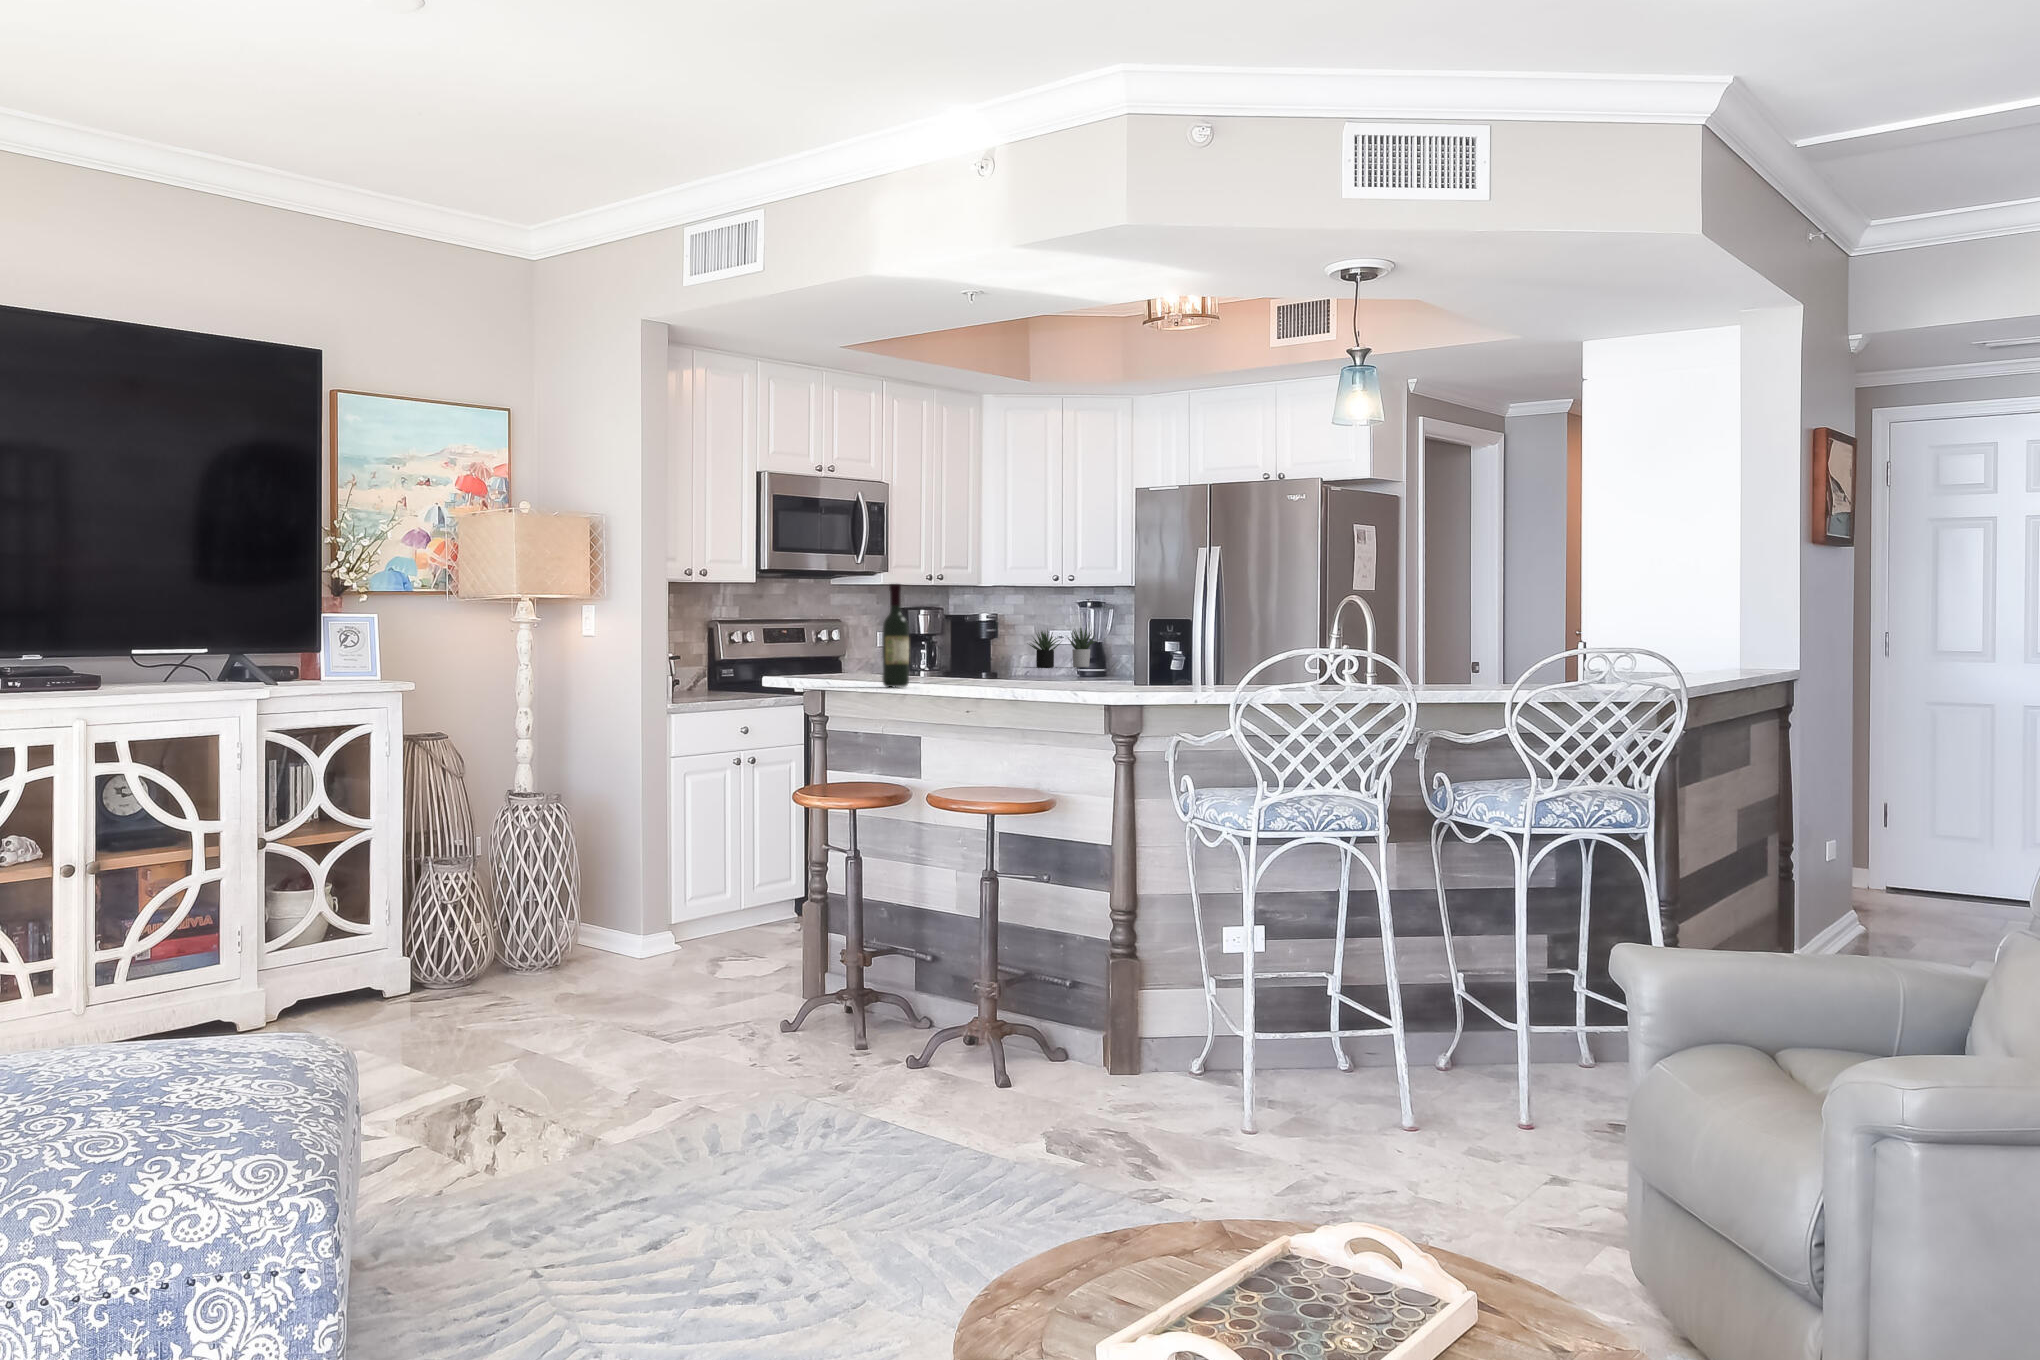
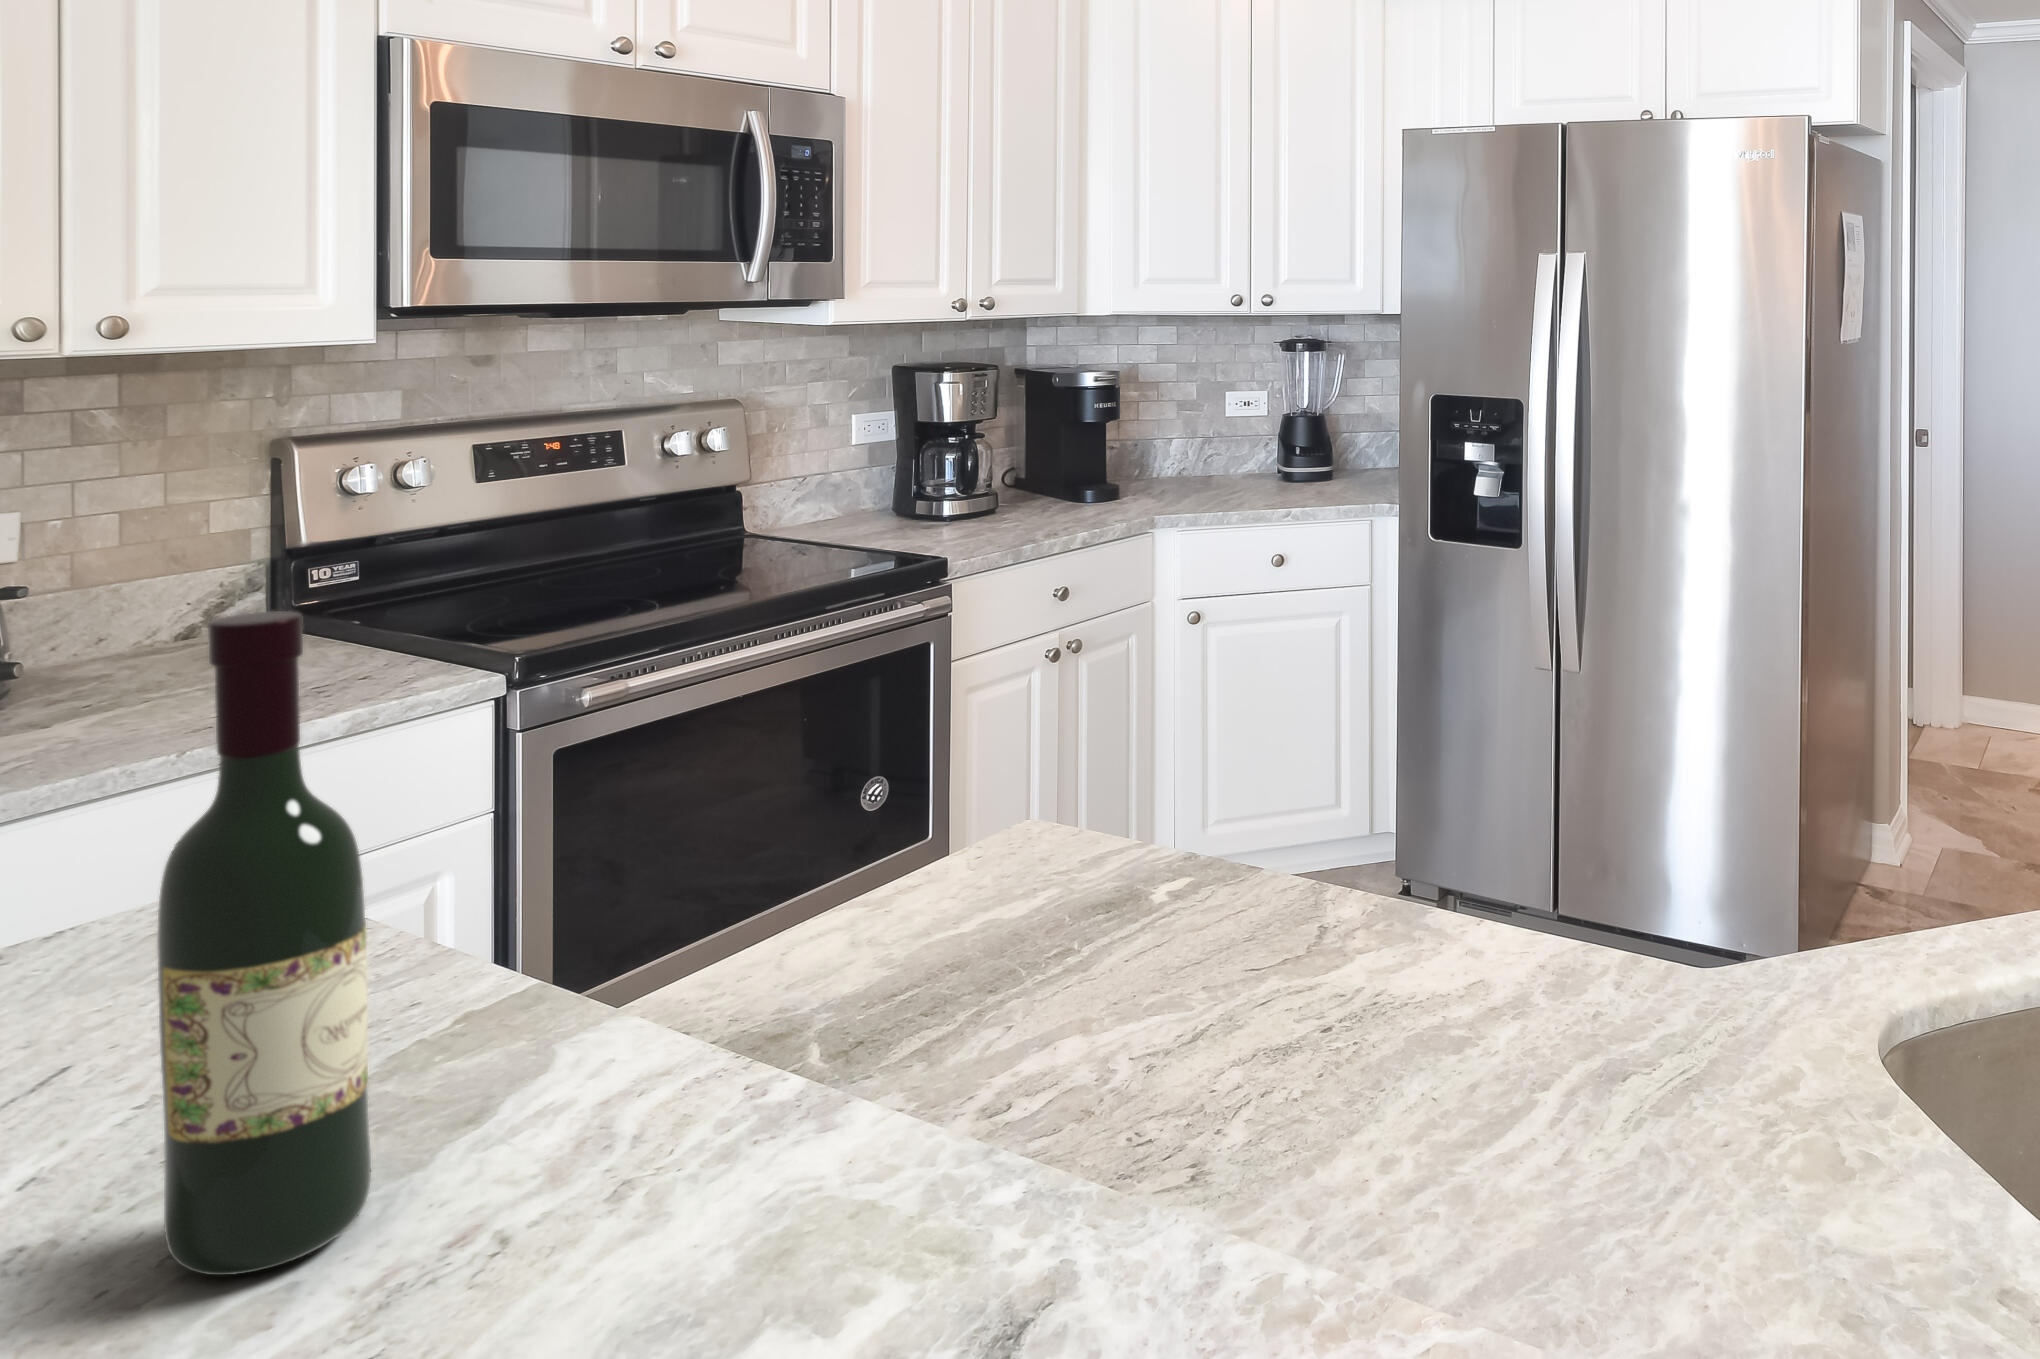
succulent plant: present [1029,627,1097,668] -> none [1177,395,1330,486]

